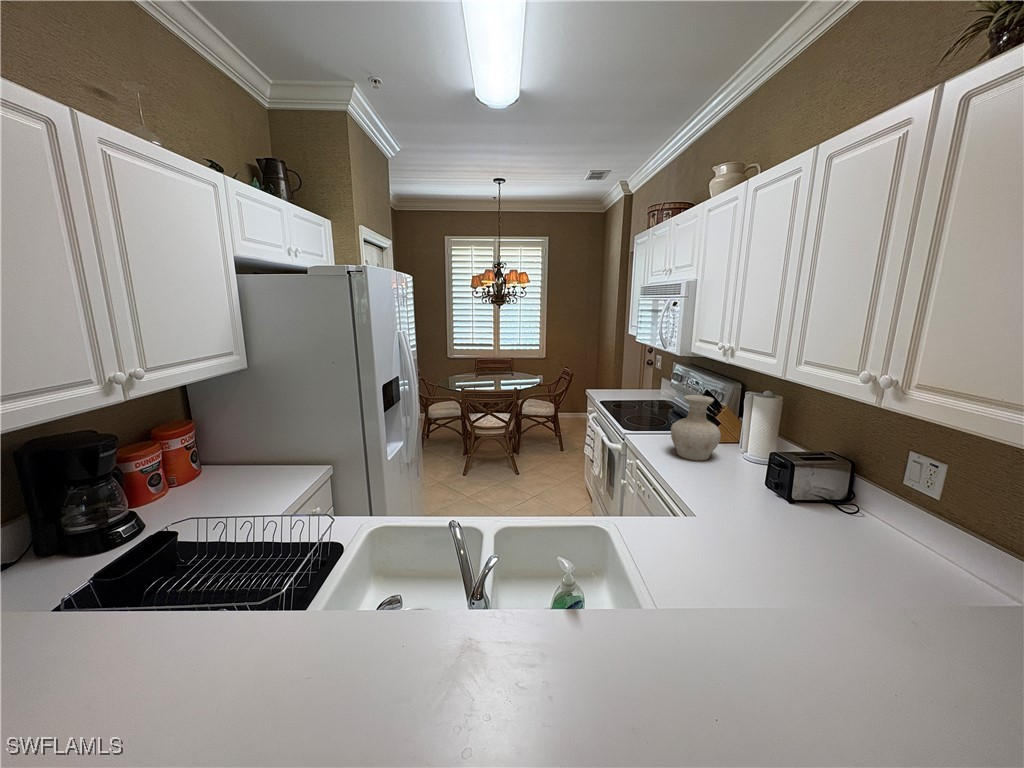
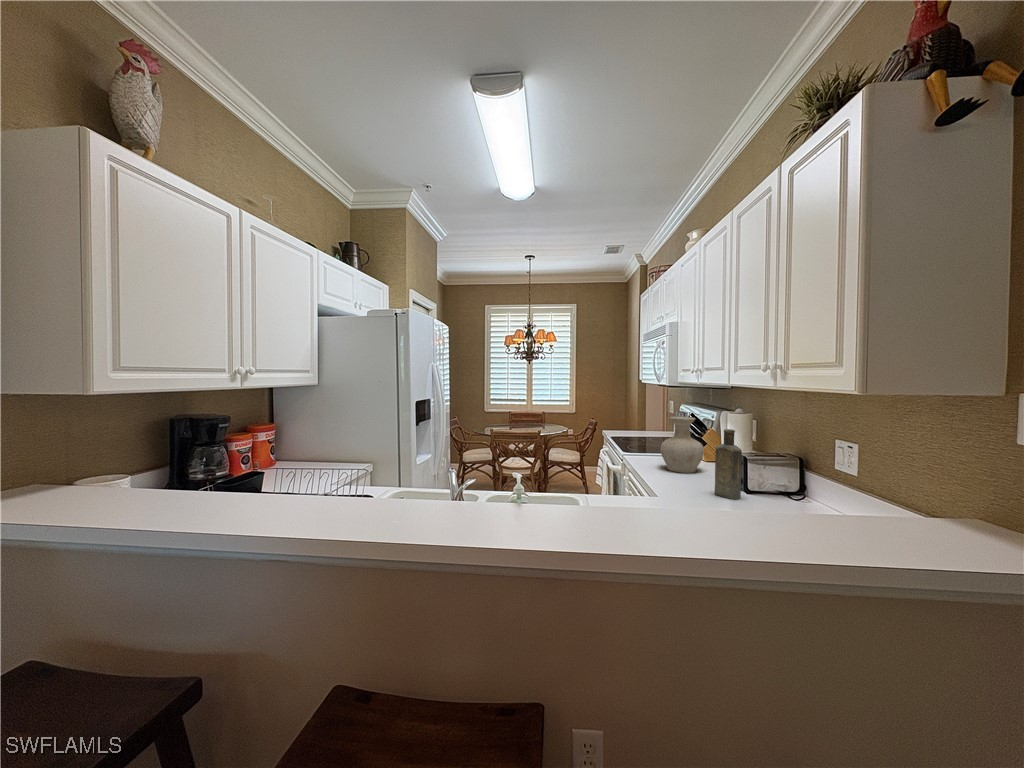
bottle: none [746,429,788,511] -> present [715,429,742,499]

